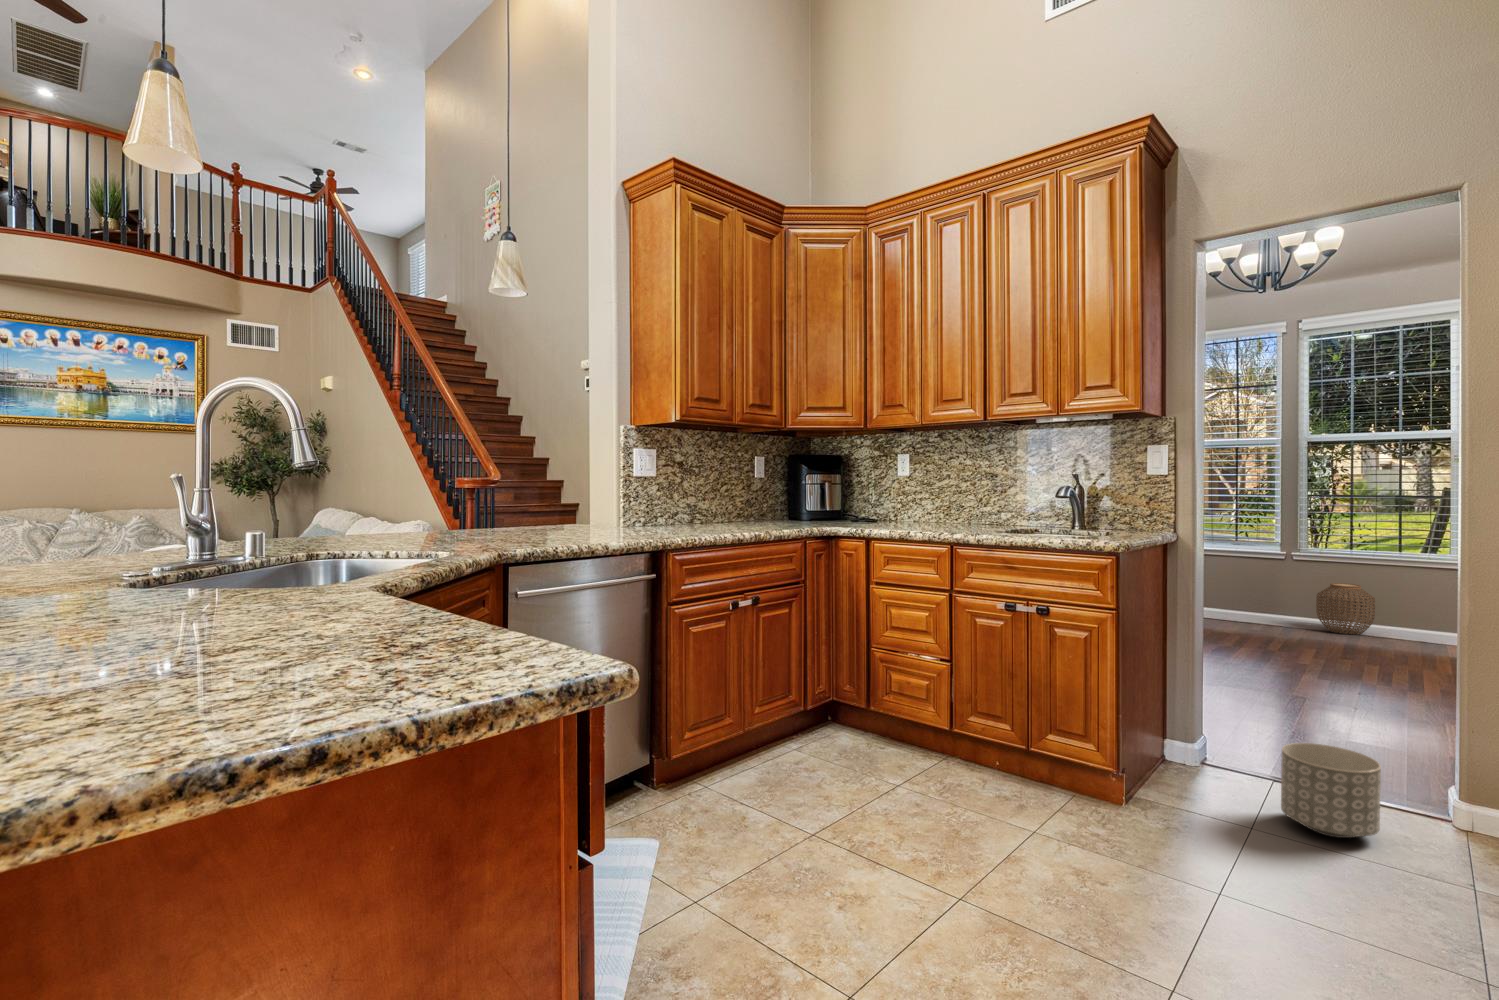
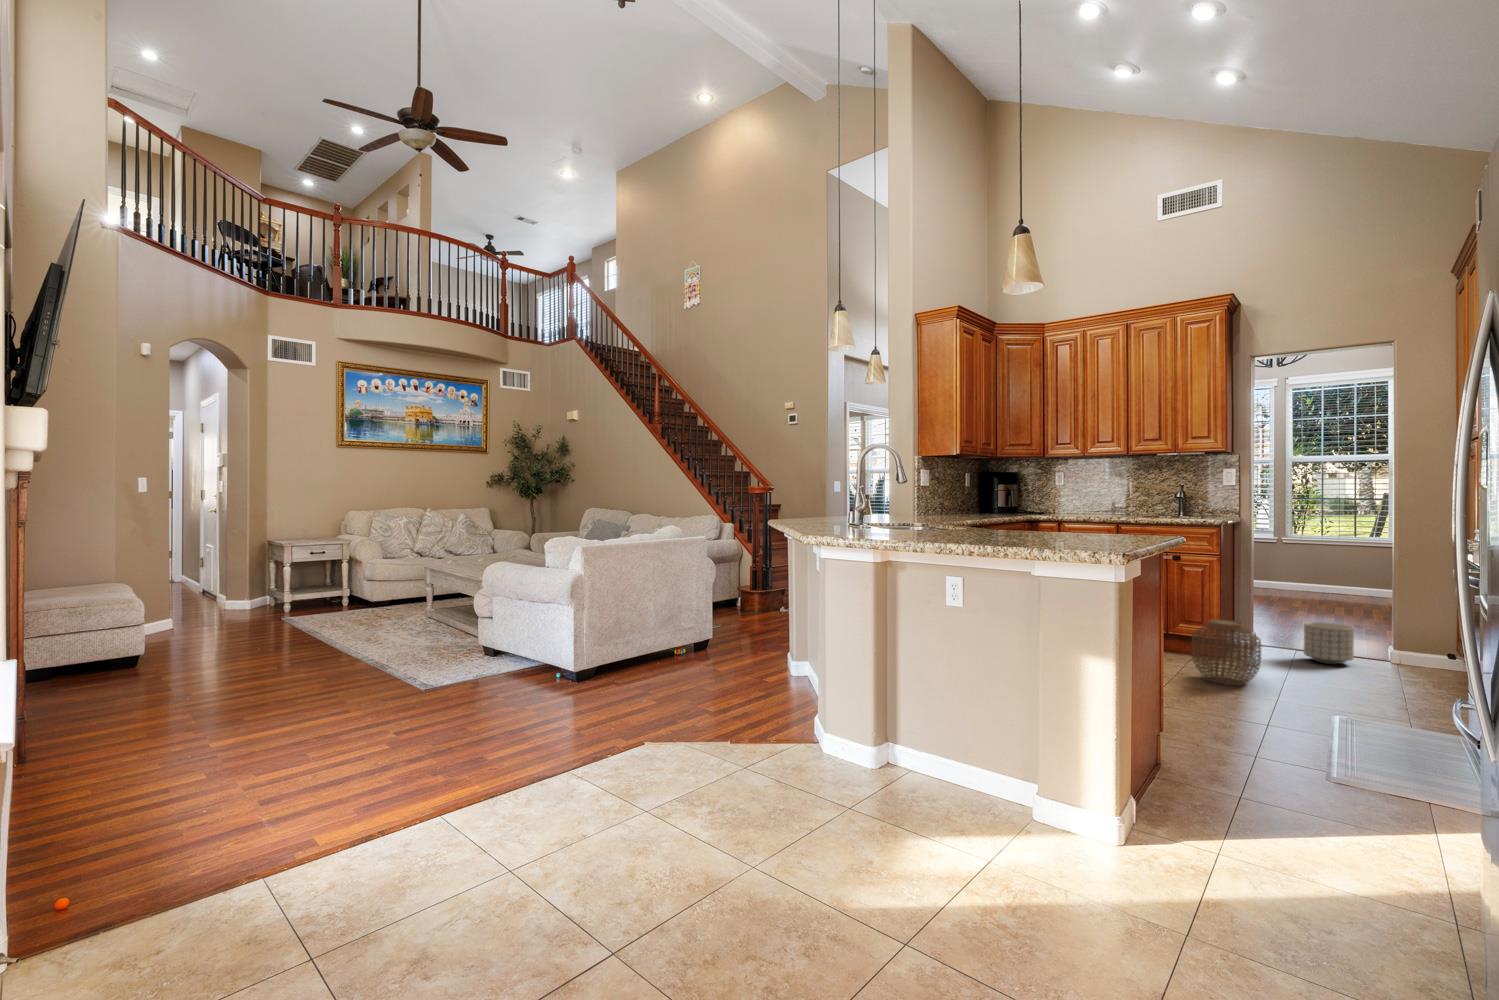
woven basket: present [1316,583,1375,634] -> present [1192,619,1261,686]

